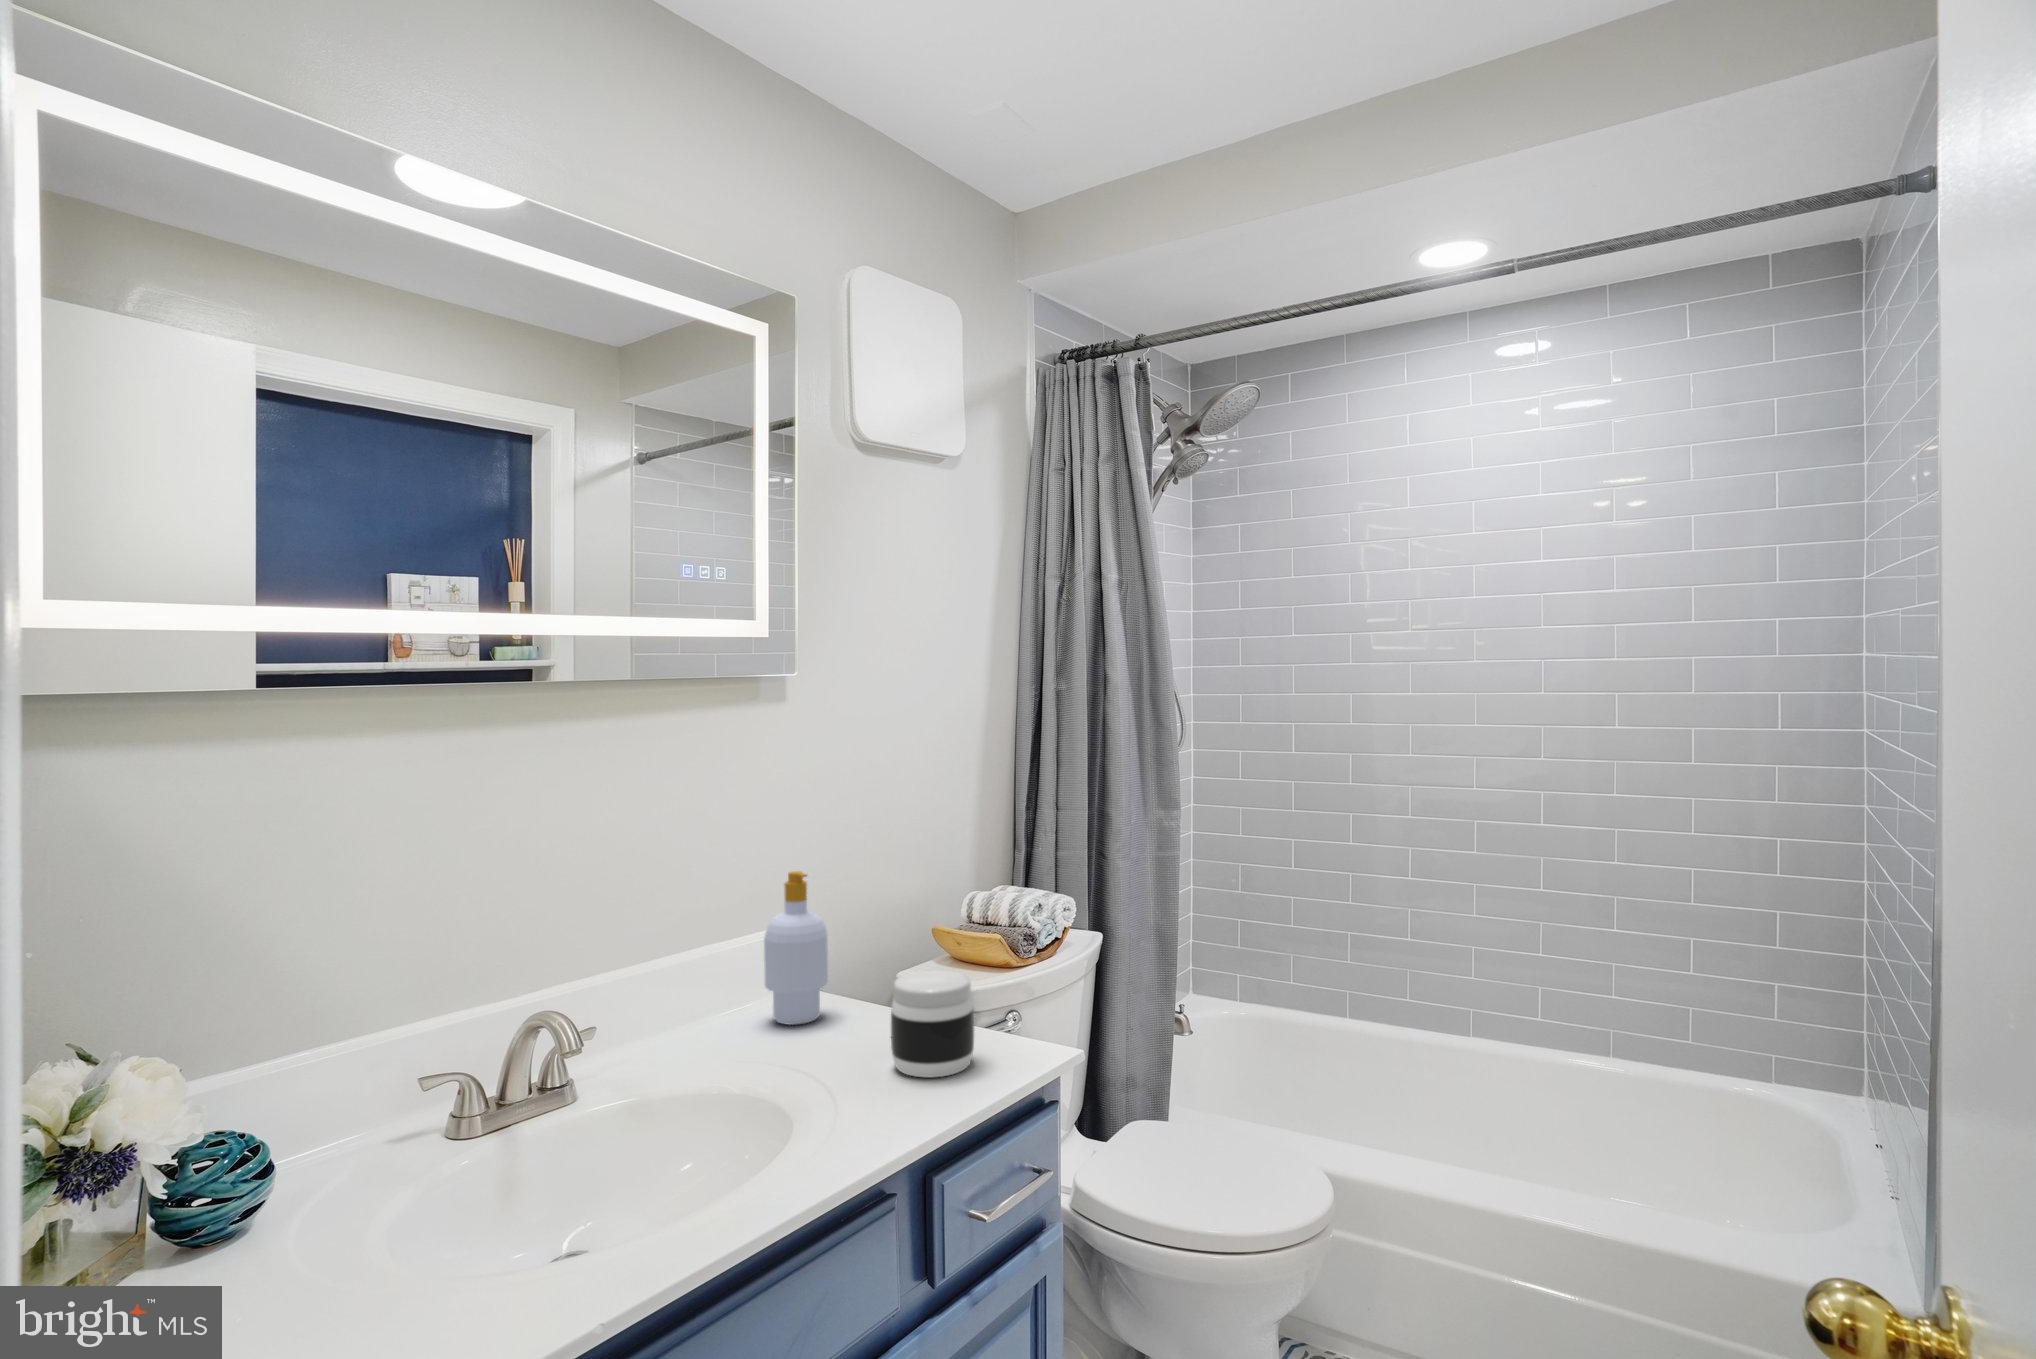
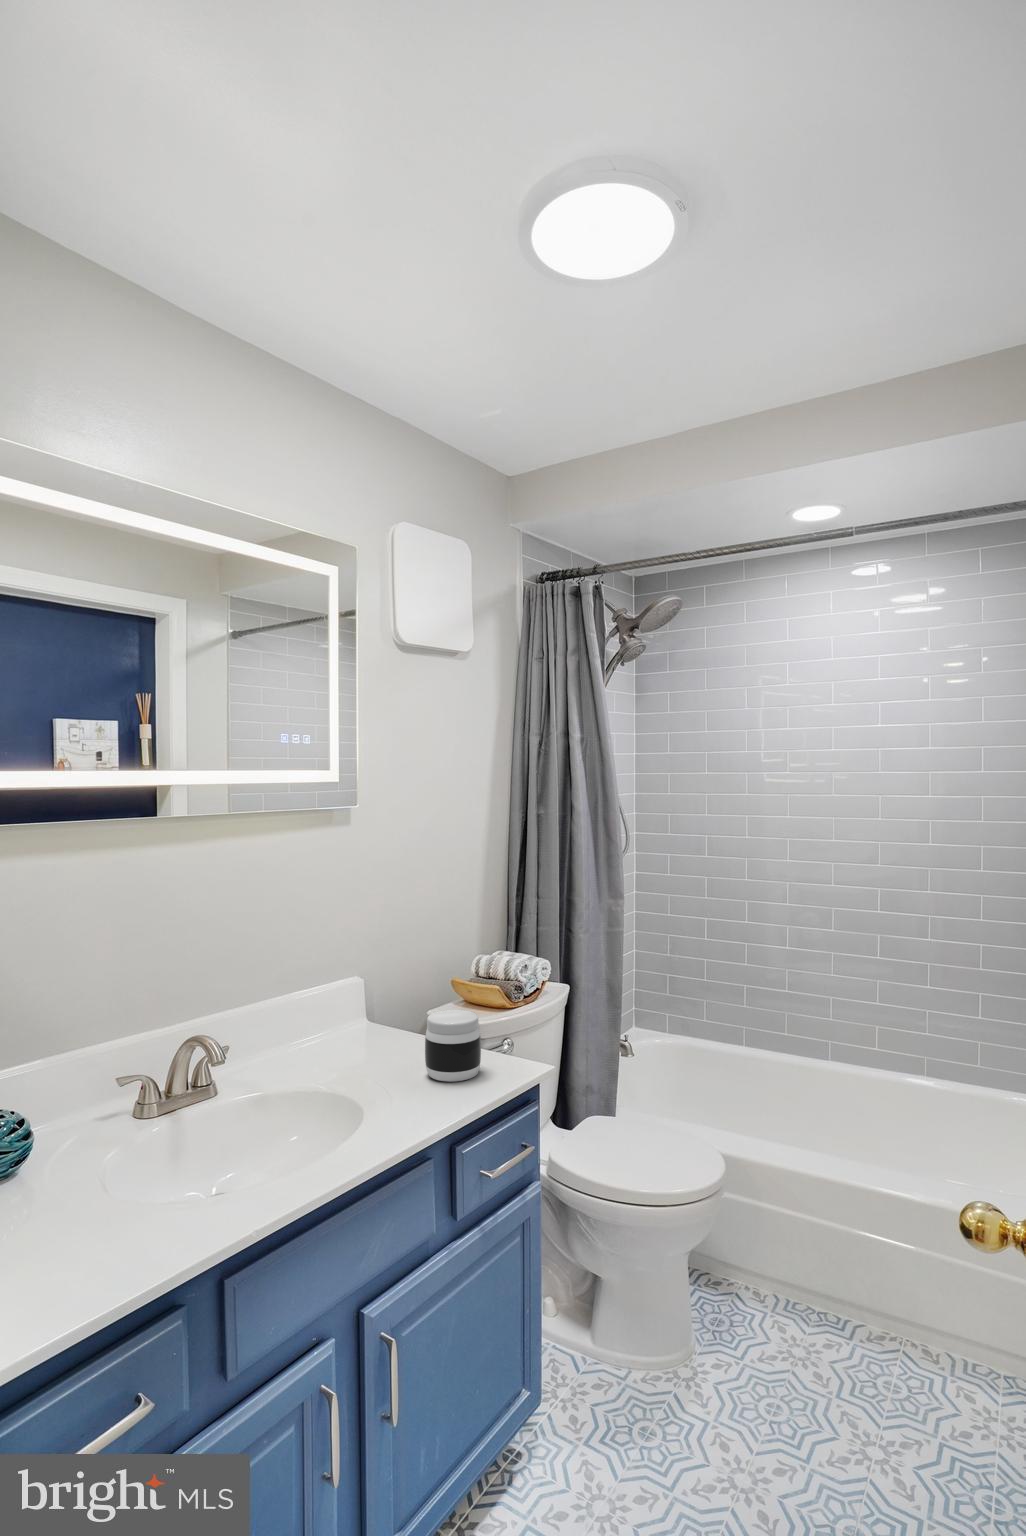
soap bottle: present [764,871,828,1025] -> none [338,942,381,1047]

